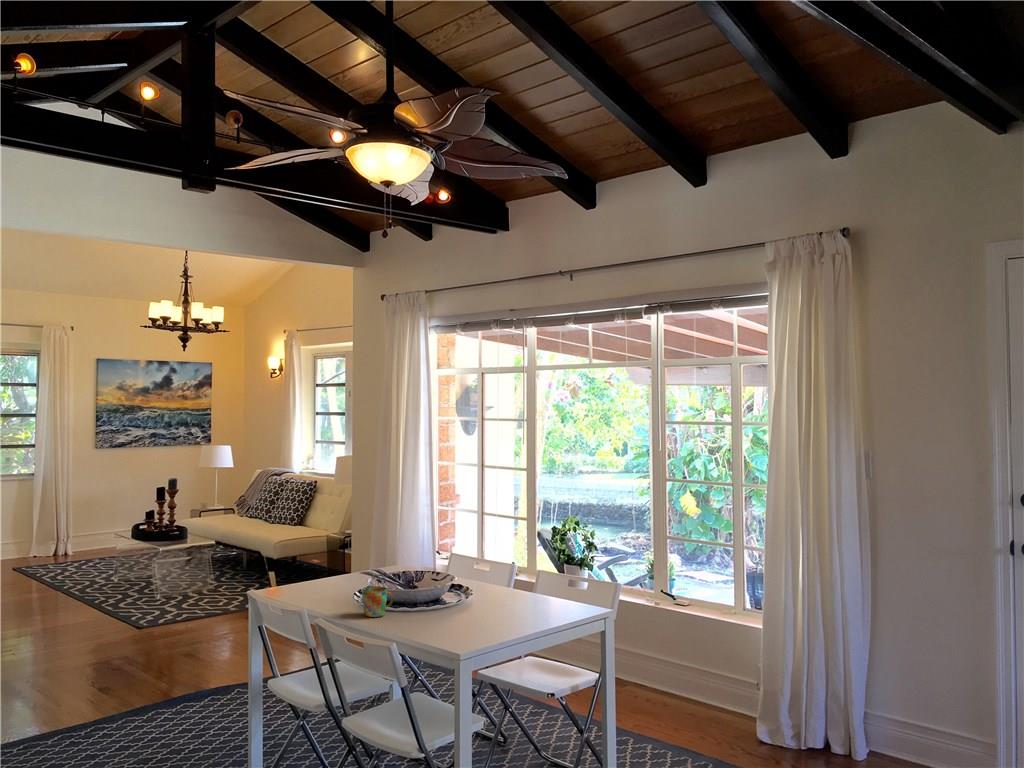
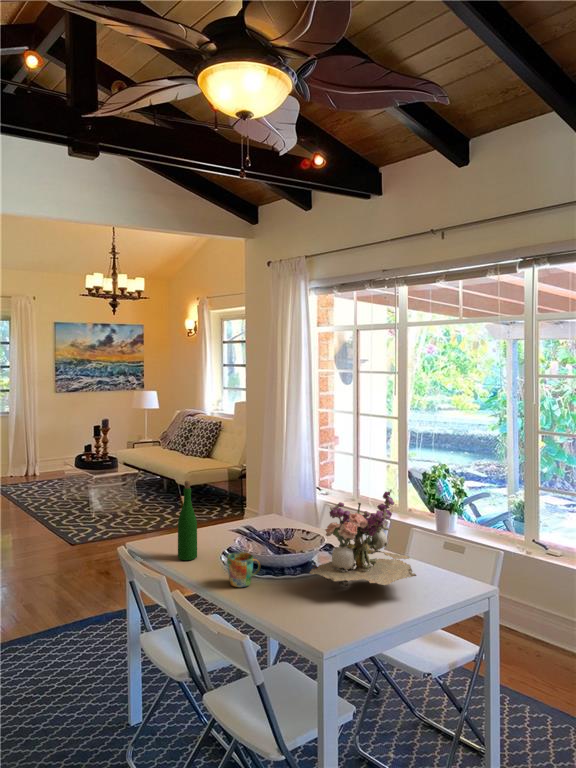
wine bottle: none [307,523,328,601] -> present [178,481,197,560]
flower arrangement: none [440,525,538,615] -> present [310,490,416,586]

